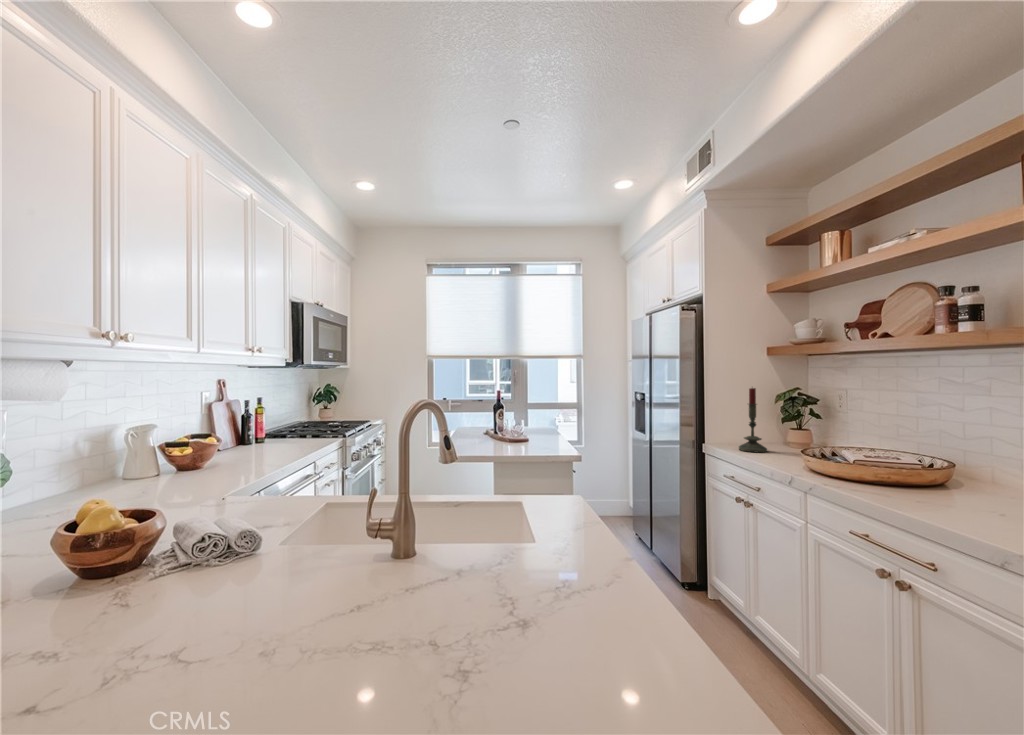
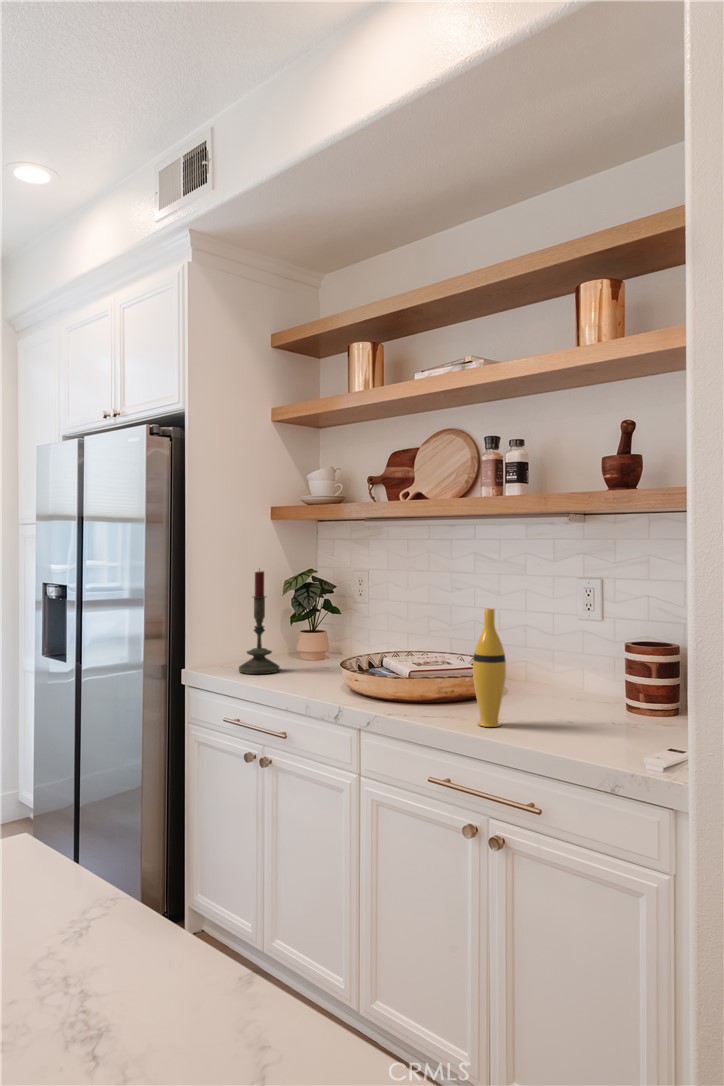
vase: none [898,418,931,508] -> present [473,609,506,727]

